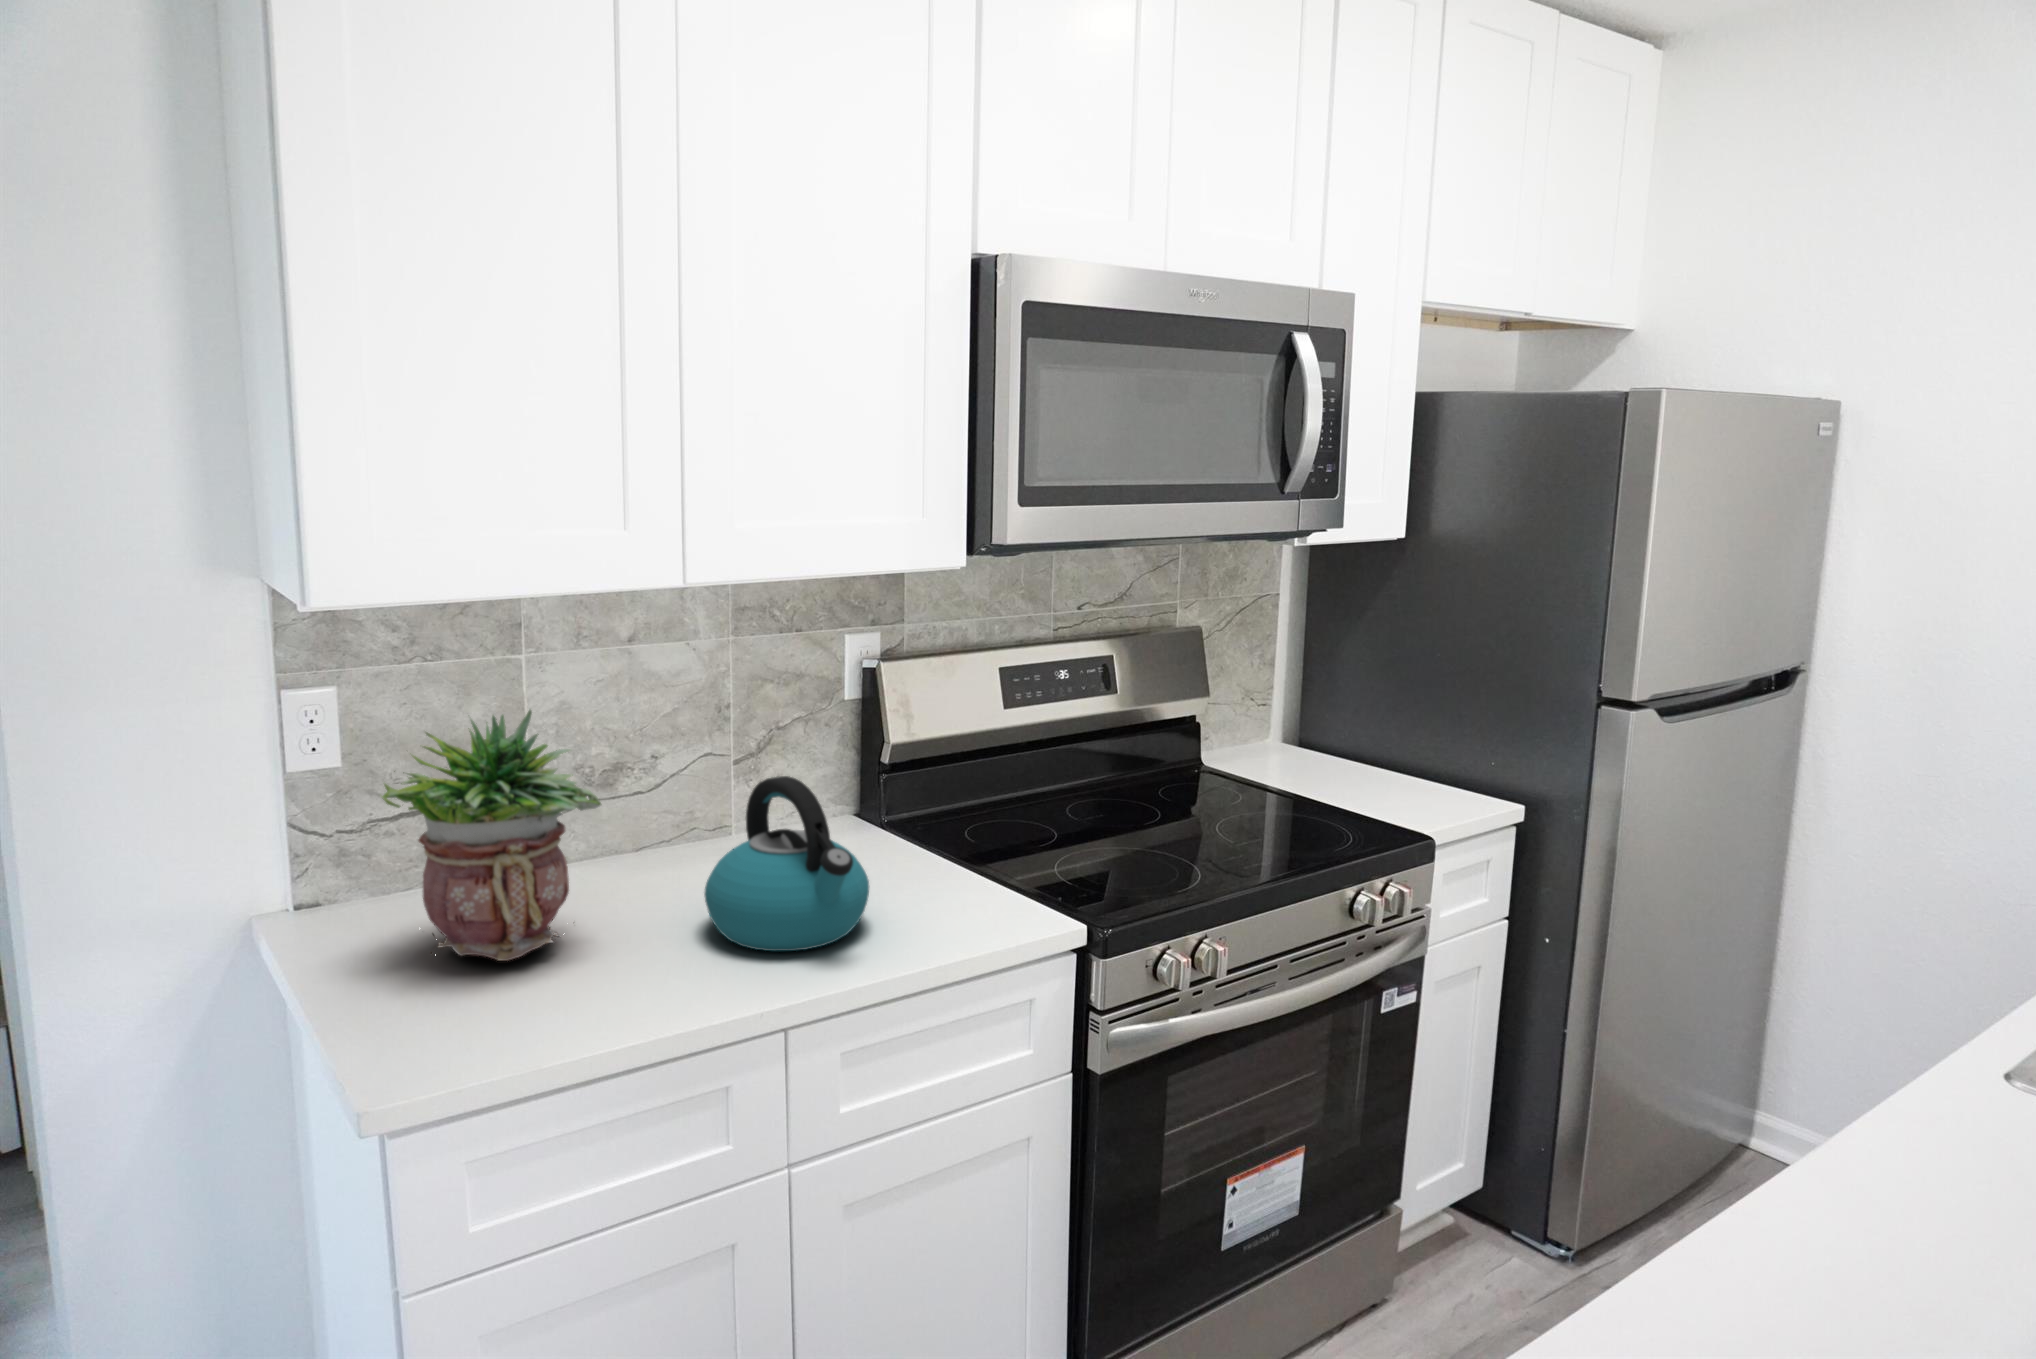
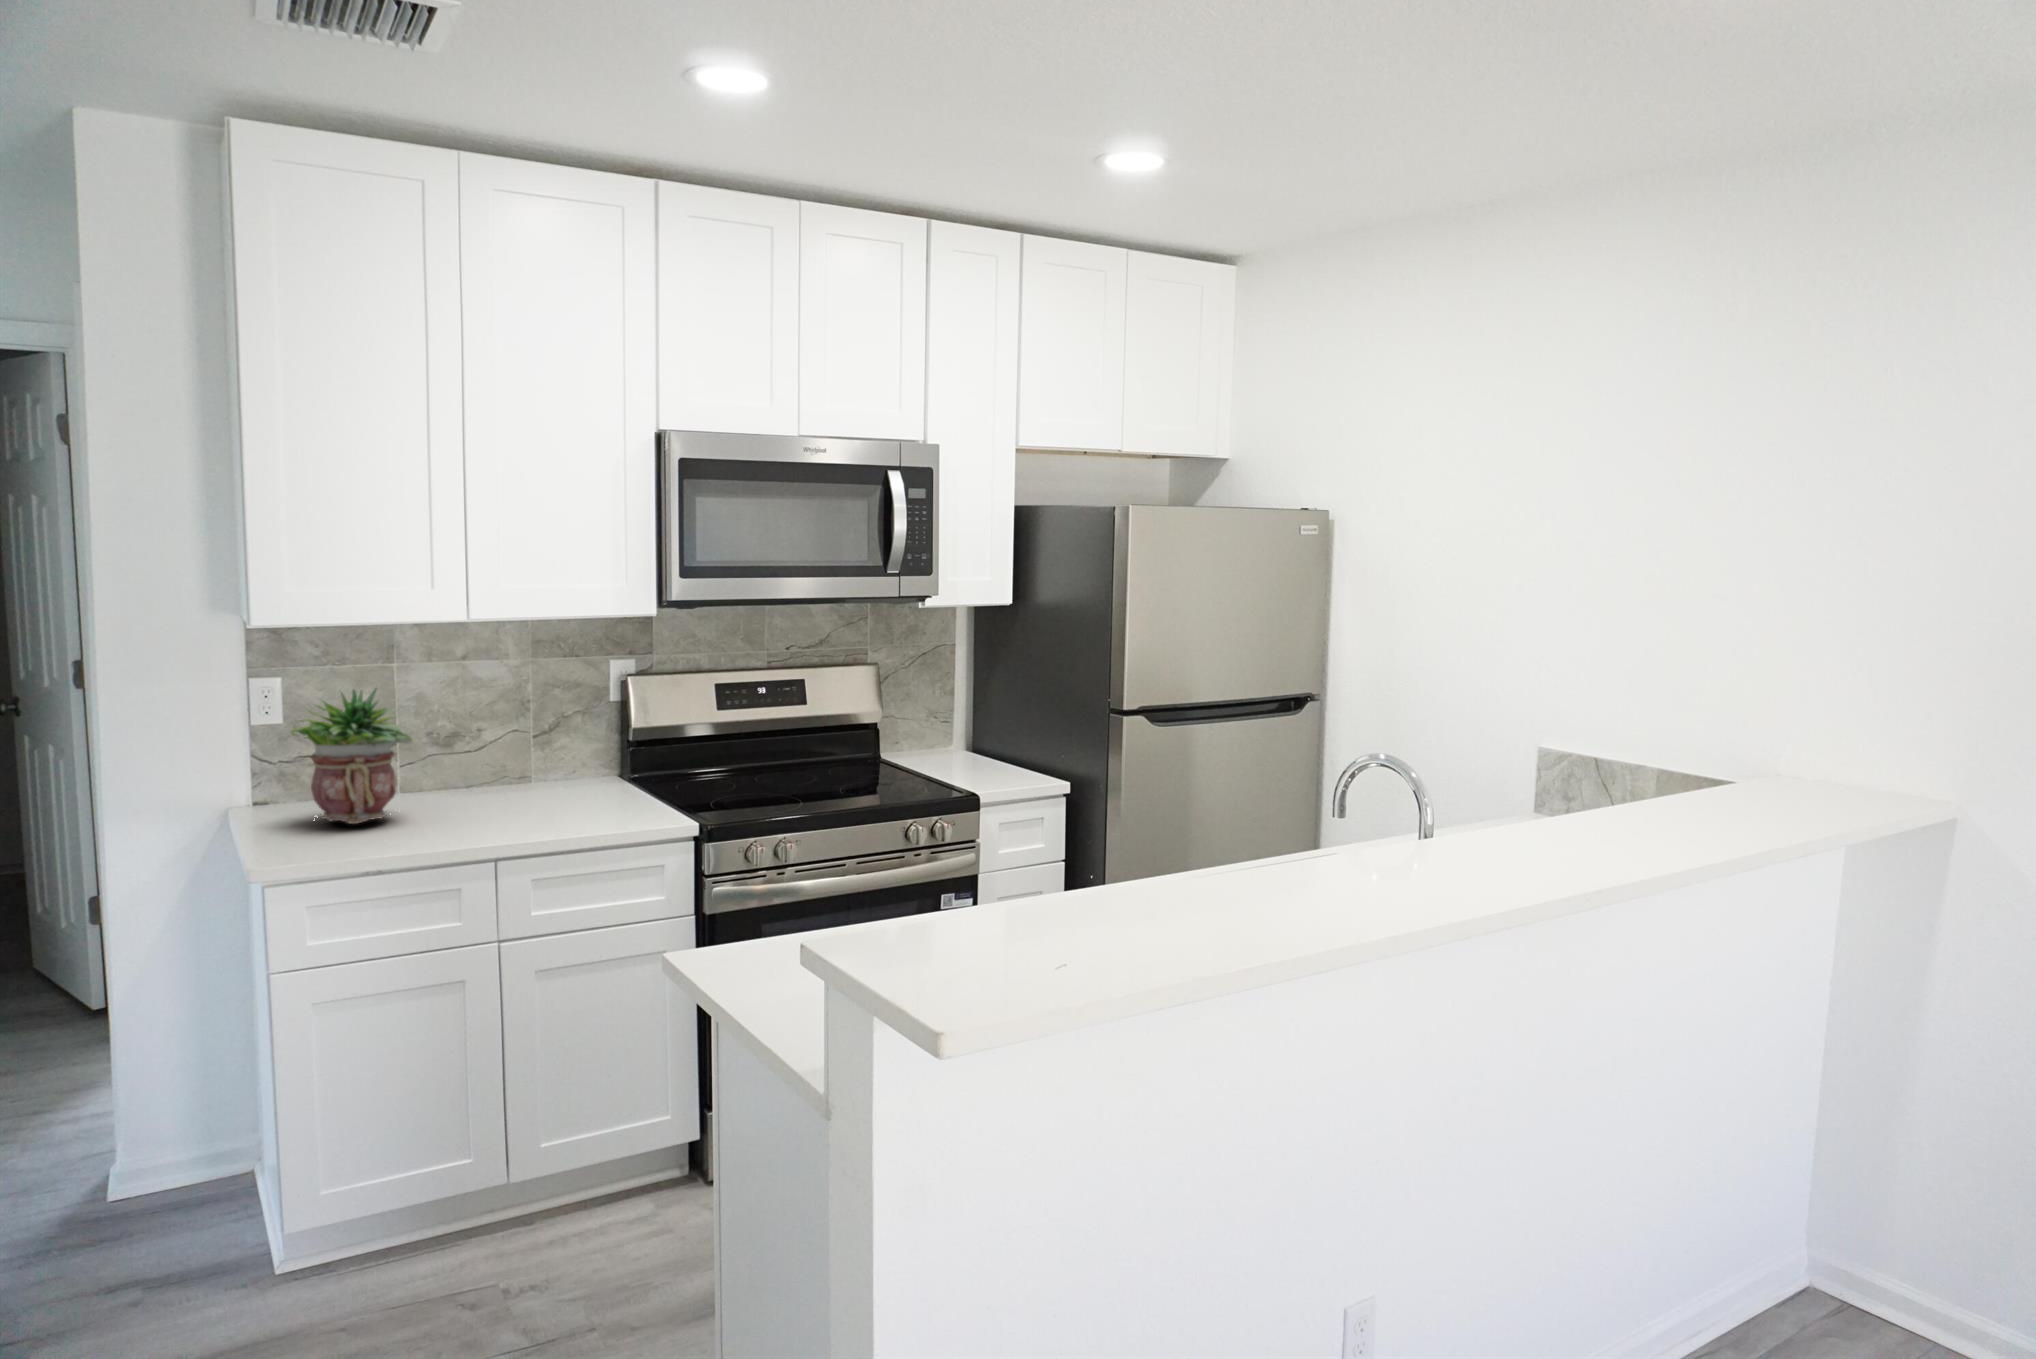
kettle: present [704,776,869,951] -> none [474,730,574,827]

